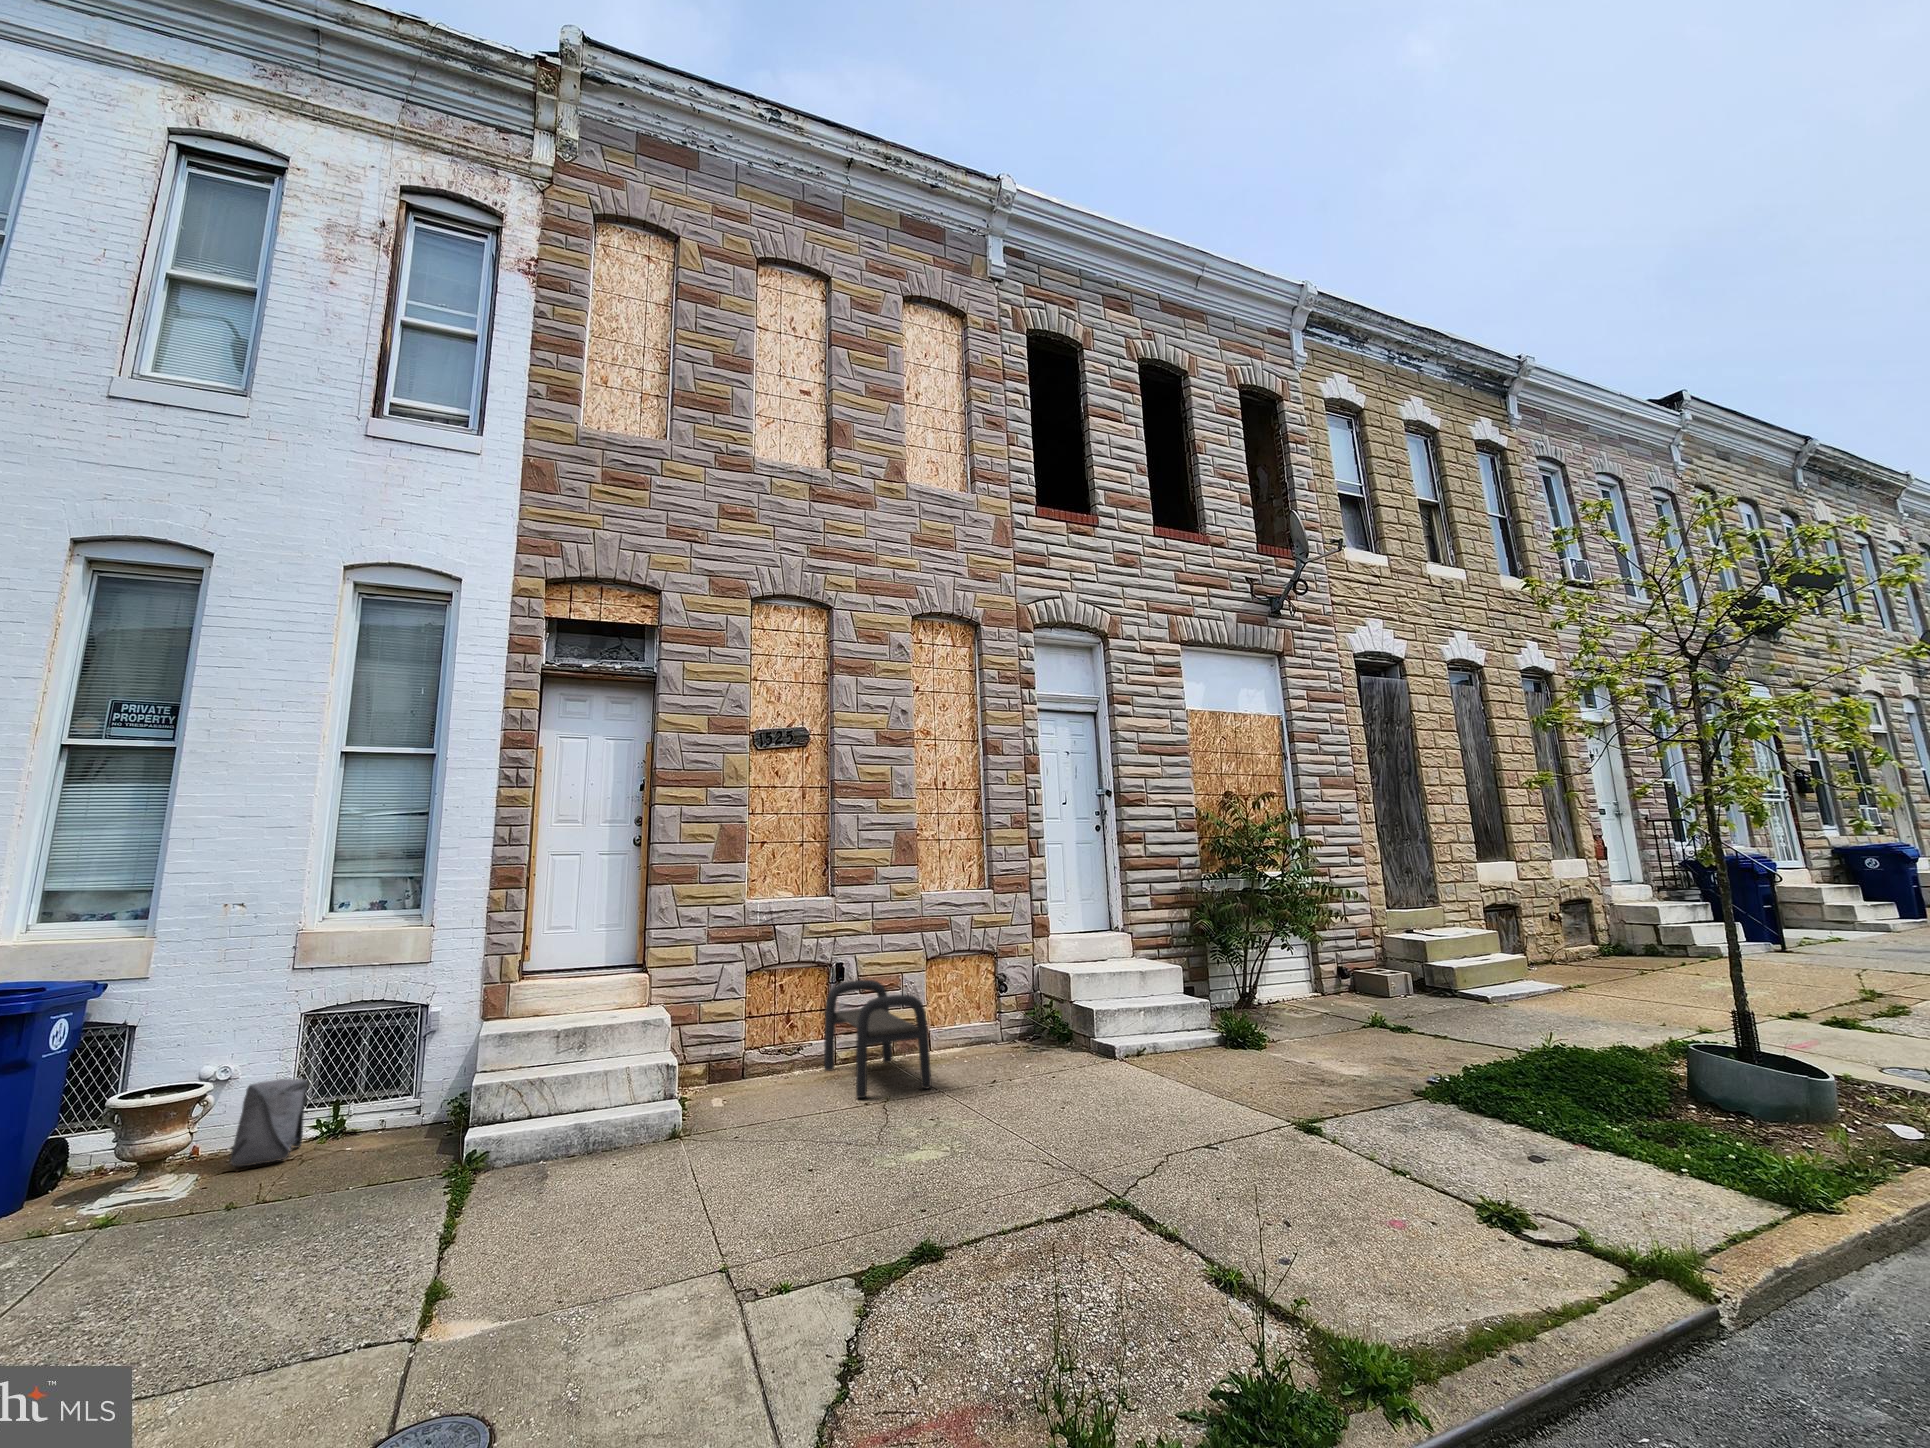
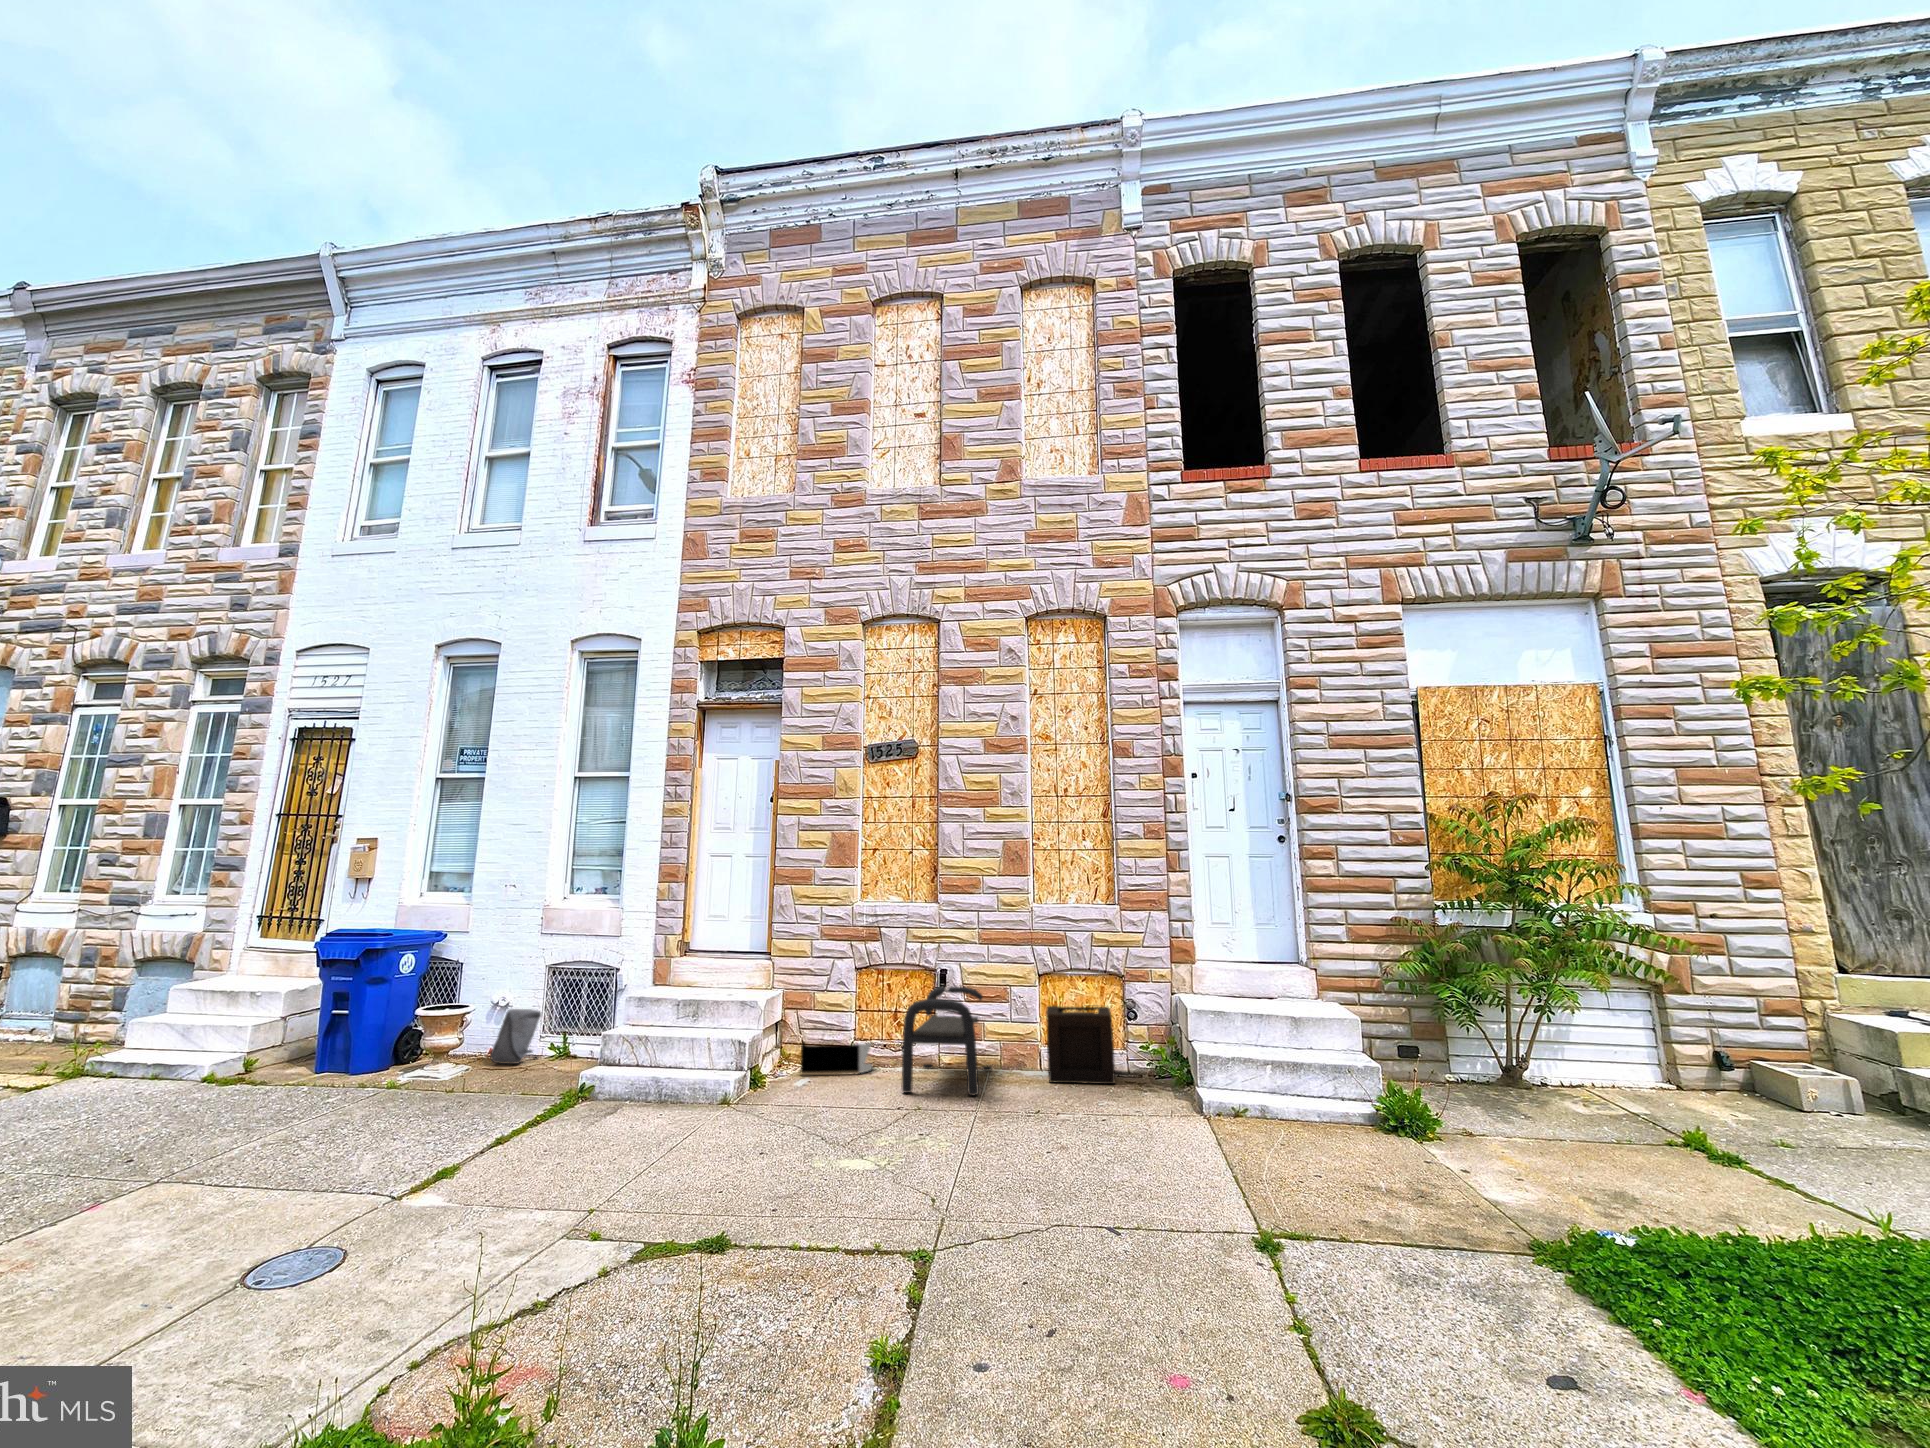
wooden crate: none [935,984,1018,1064] -> present [1046,1006,1115,1084]
storage bin: none [698,1048,780,1101] -> present [801,1042,872,1075]

